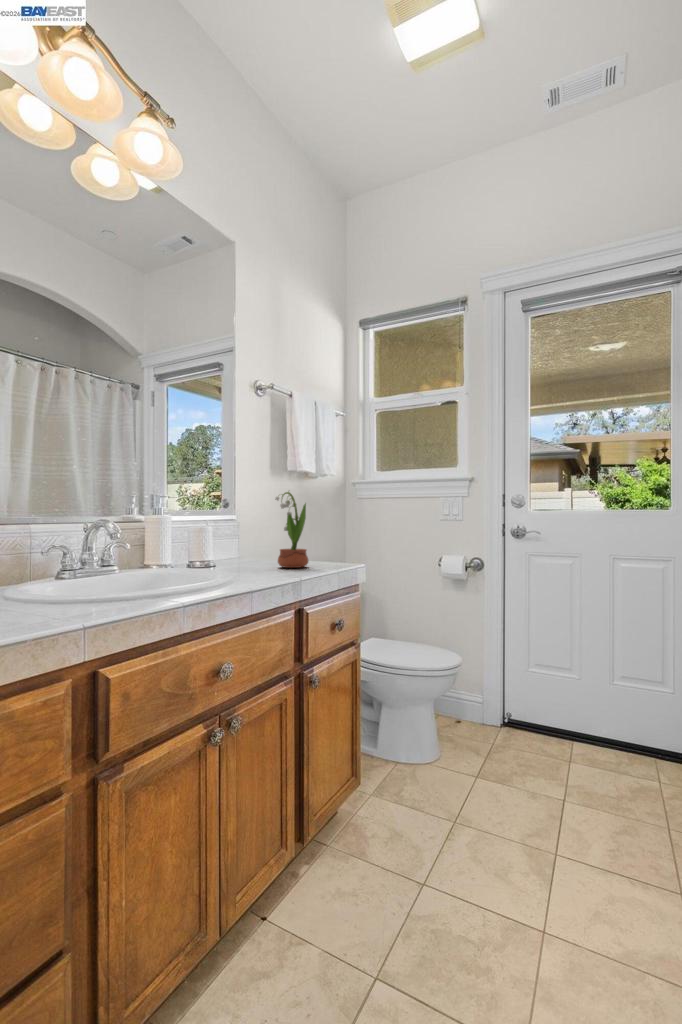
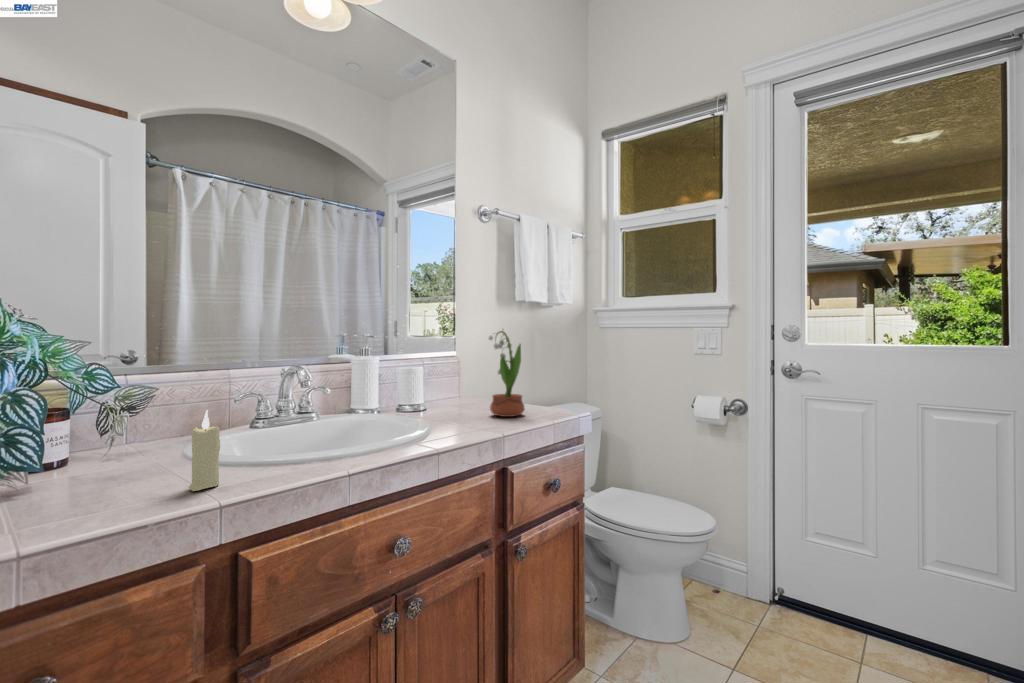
candle: none [47,546,75,618] -> present [189,410,220,491]

